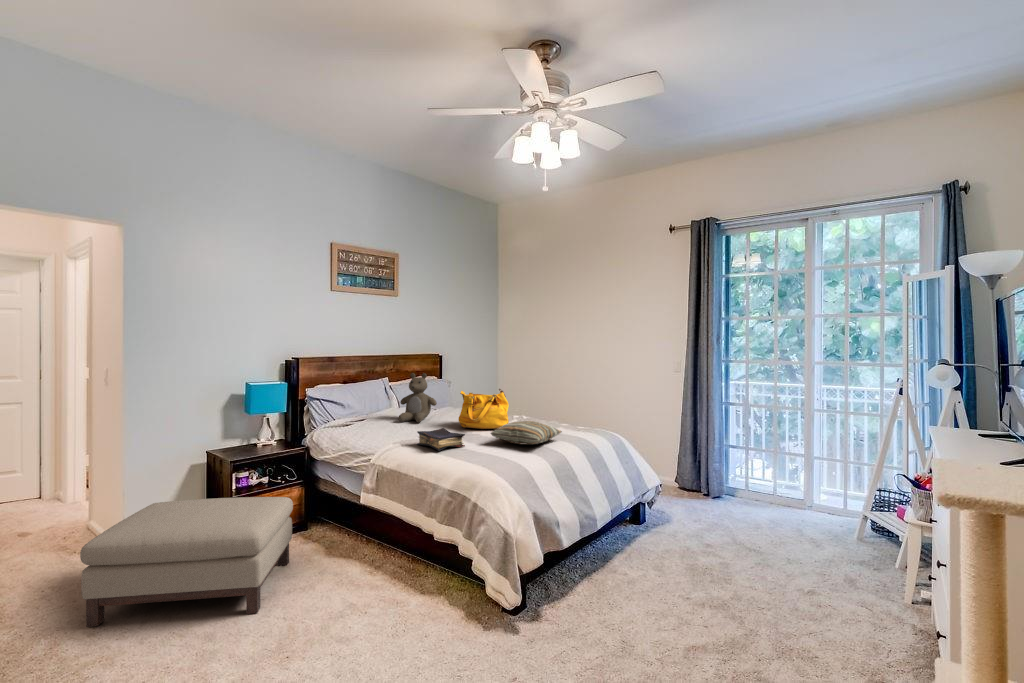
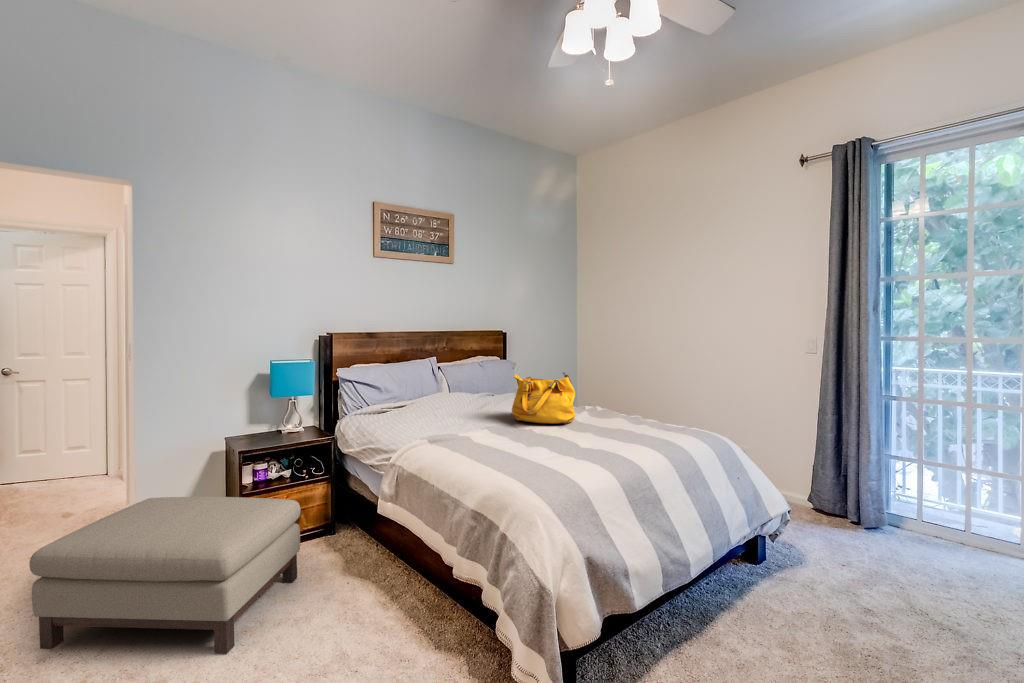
teddy bear: present [398,373,437,422] -> none [443,352,489,412]
pillow: present [491,421,562,444] -> none [543,416,643,449]
book: present [417,428,465,451] -> none [449,422,508,453]

